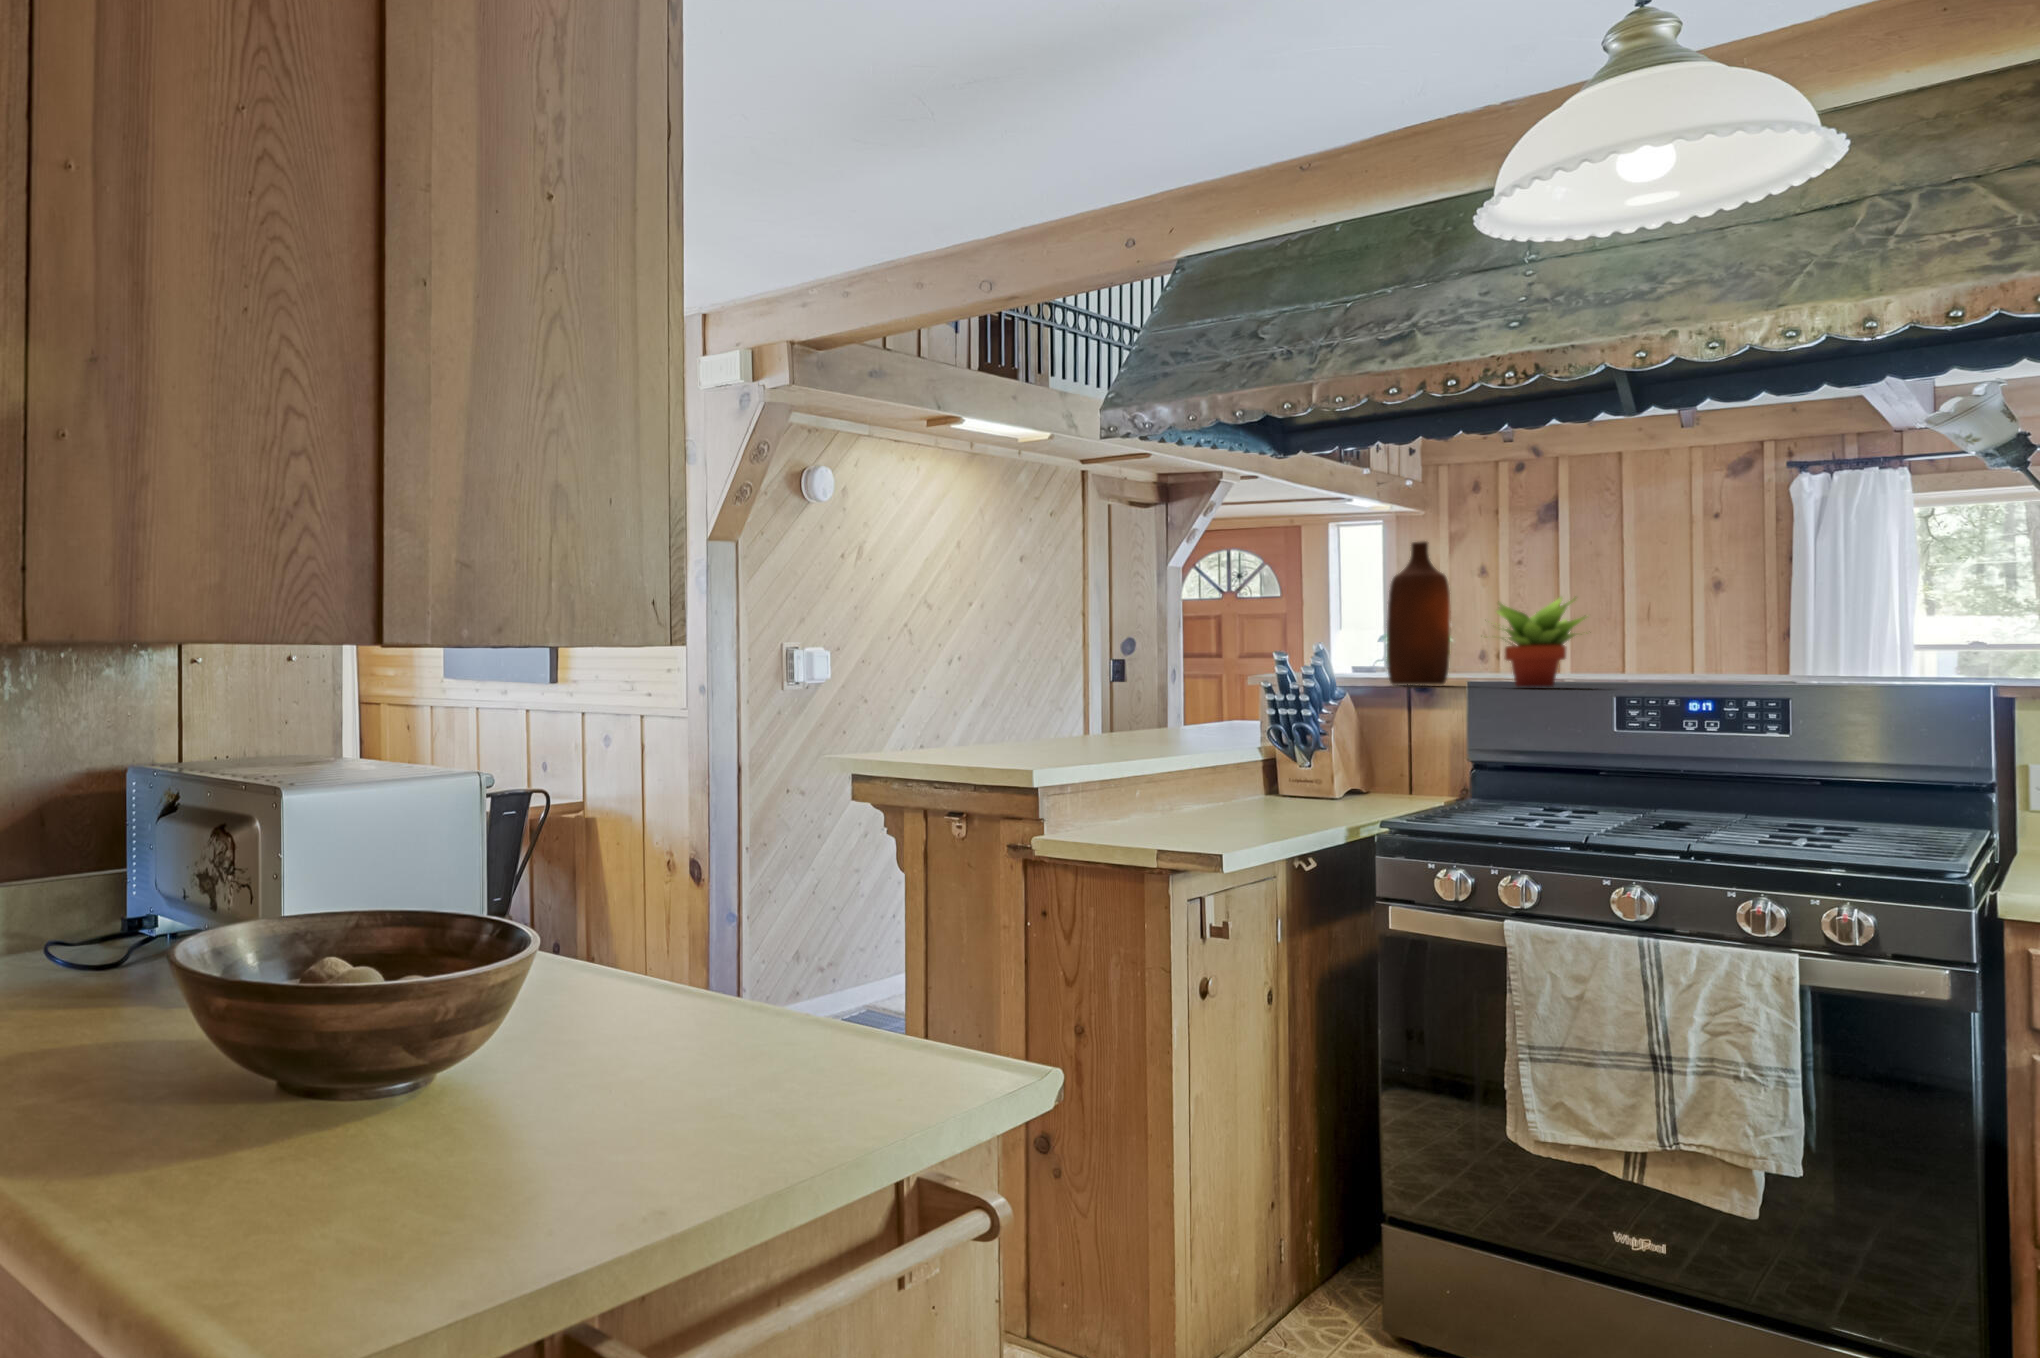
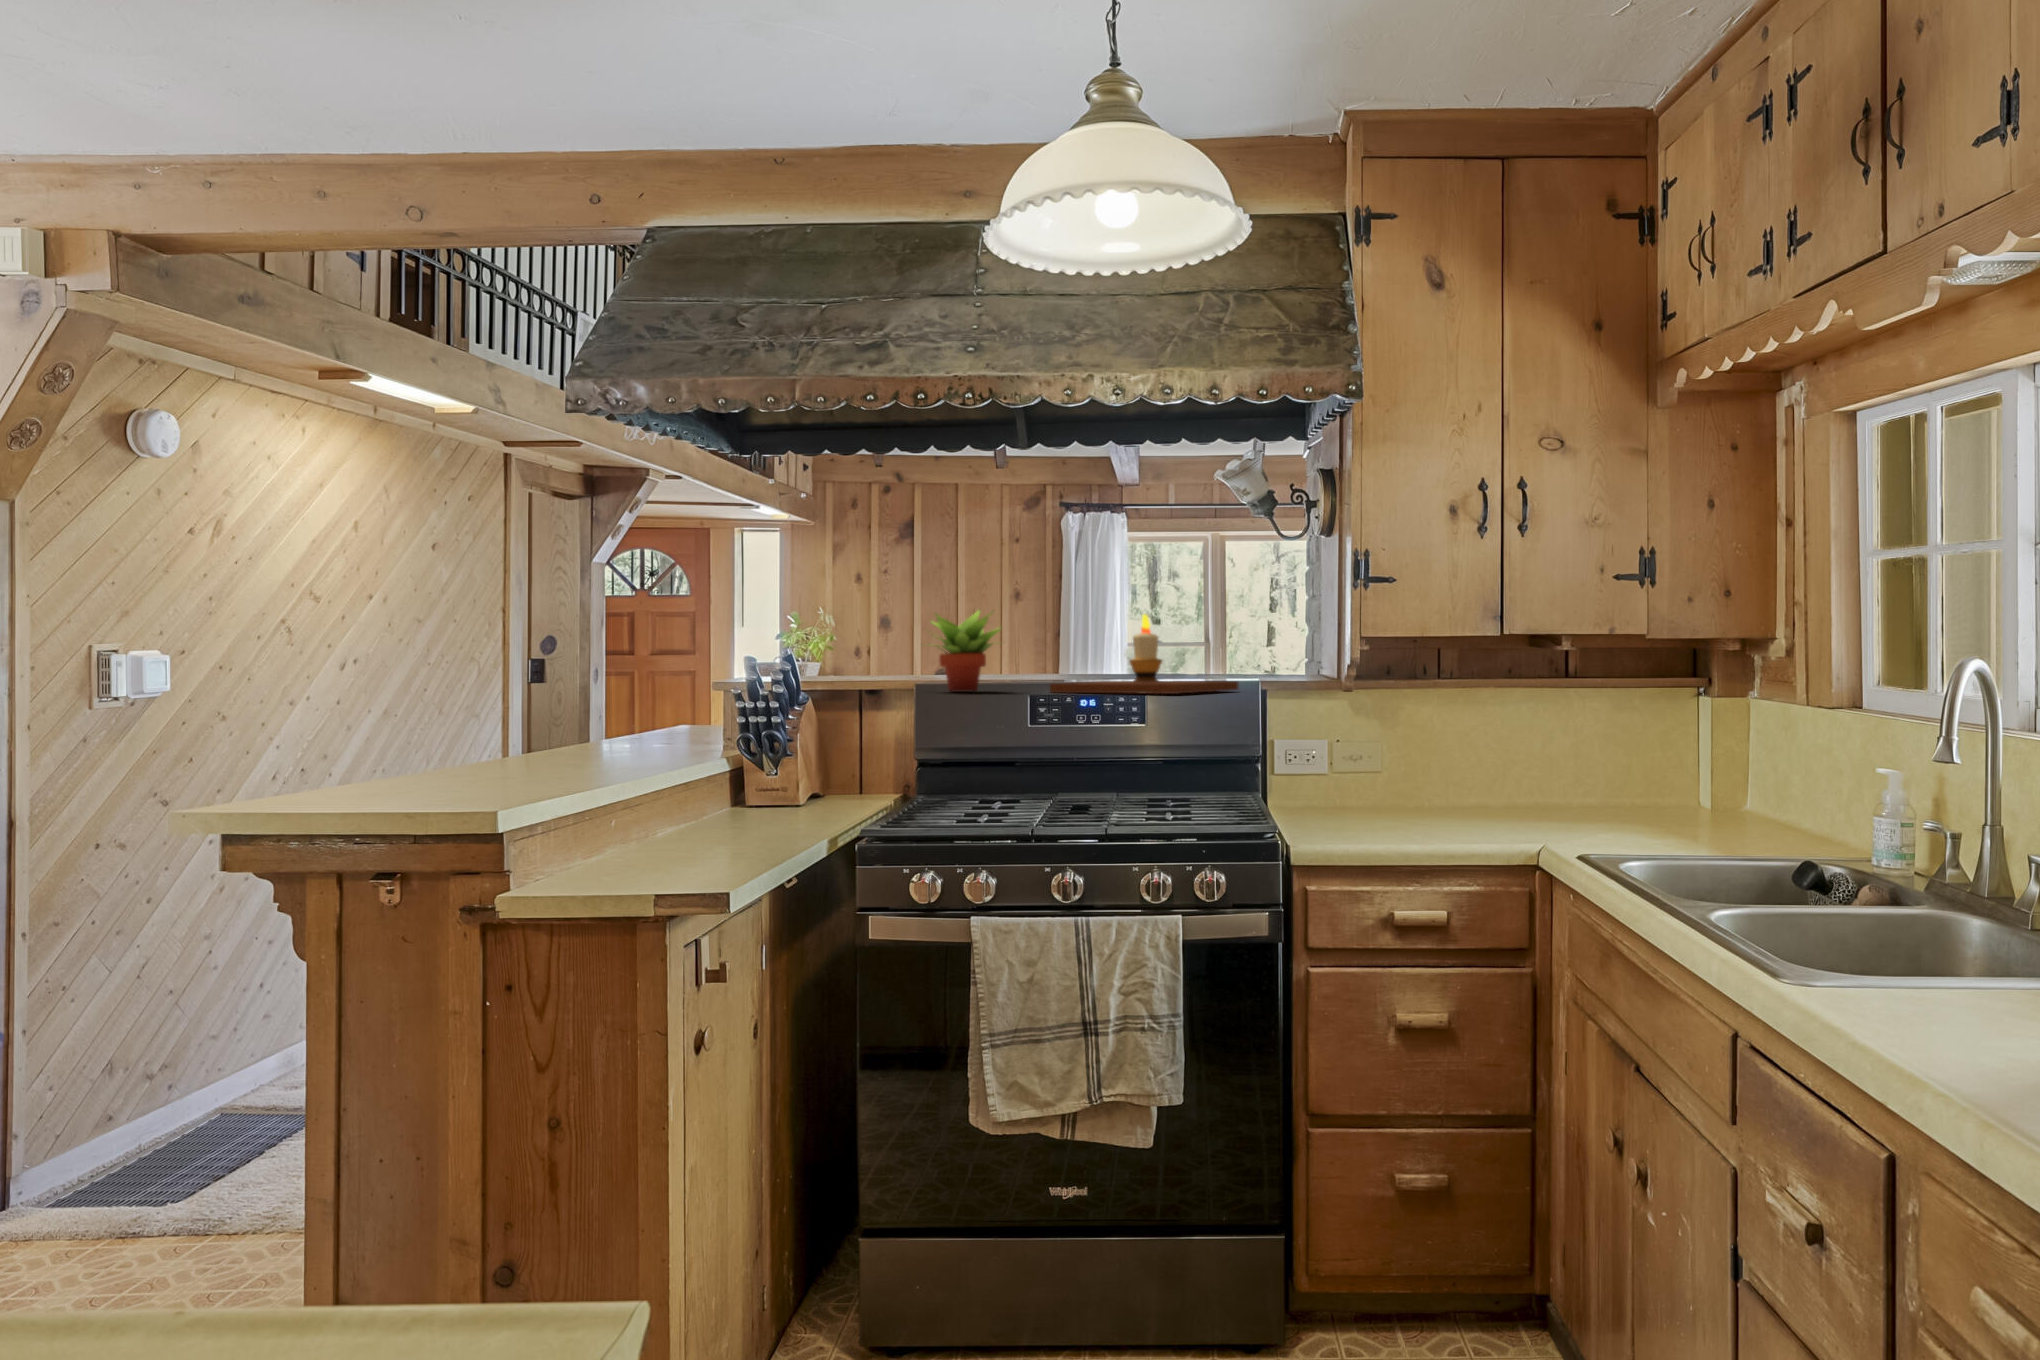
bottle: present [1387,541,1451,685] -> none [840,552,892,690]
candle: none [1652,594,1970,691] -> present [1050,614,1239,694]

